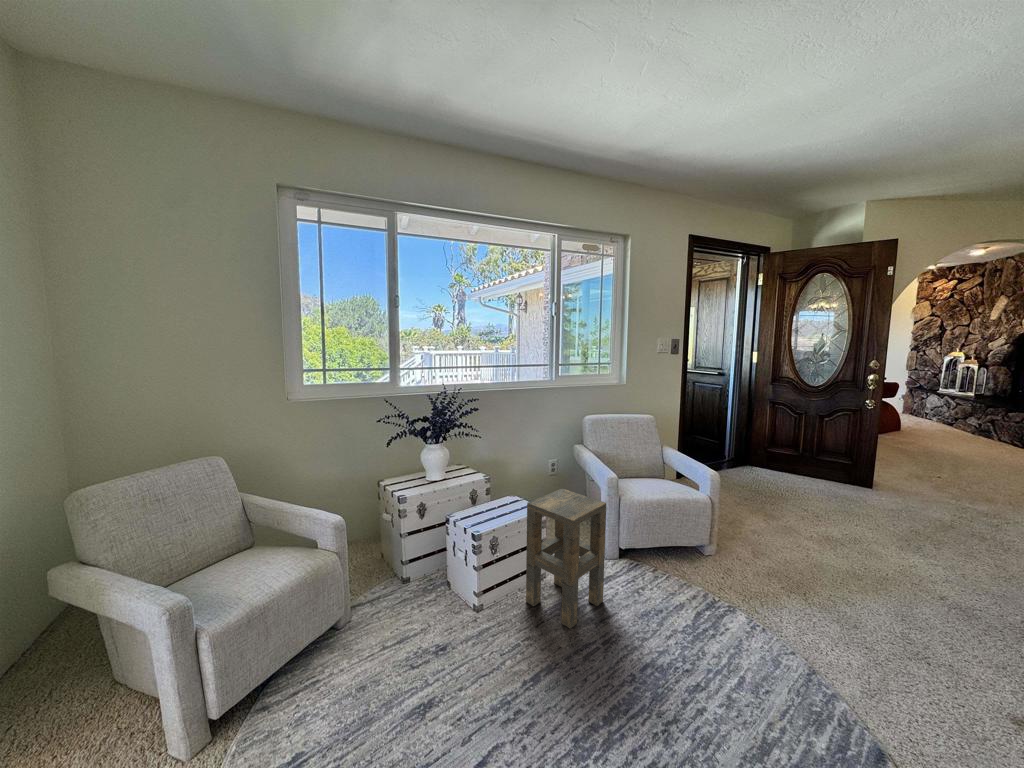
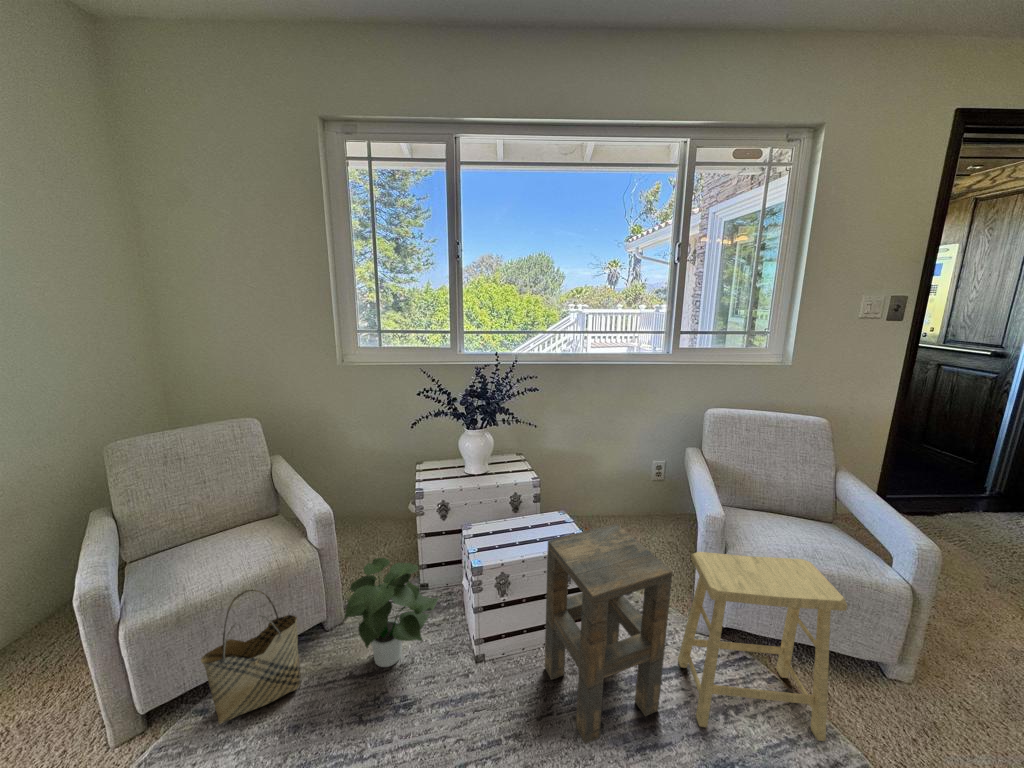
footstool: none [603,489,688,601] -> present [678,552,847,741]
potted plant: none [366,546,445,636] -> present [345,558,439,667]
woven basket: none [274,588,346,708] -> present [201,590,301,724]

